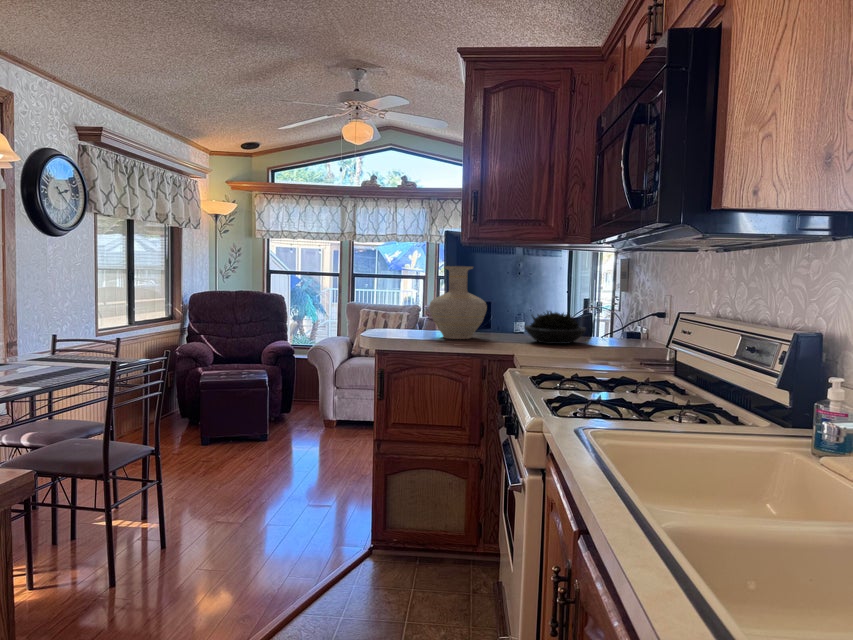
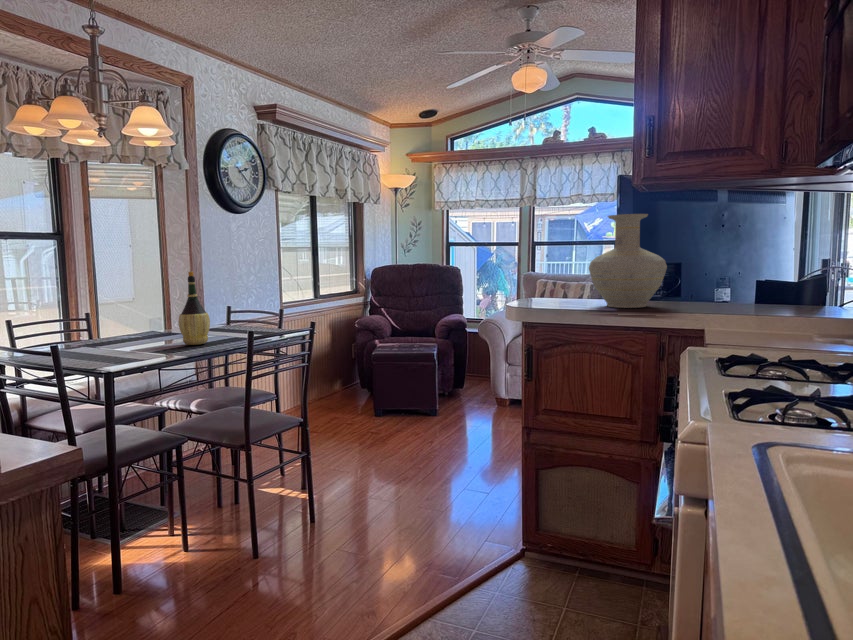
wine bottle: none [24,302,60,377] -> present [178,271,210,345]
succulent plant: present [524,311,586,344] -> none [719,267,817,314]

